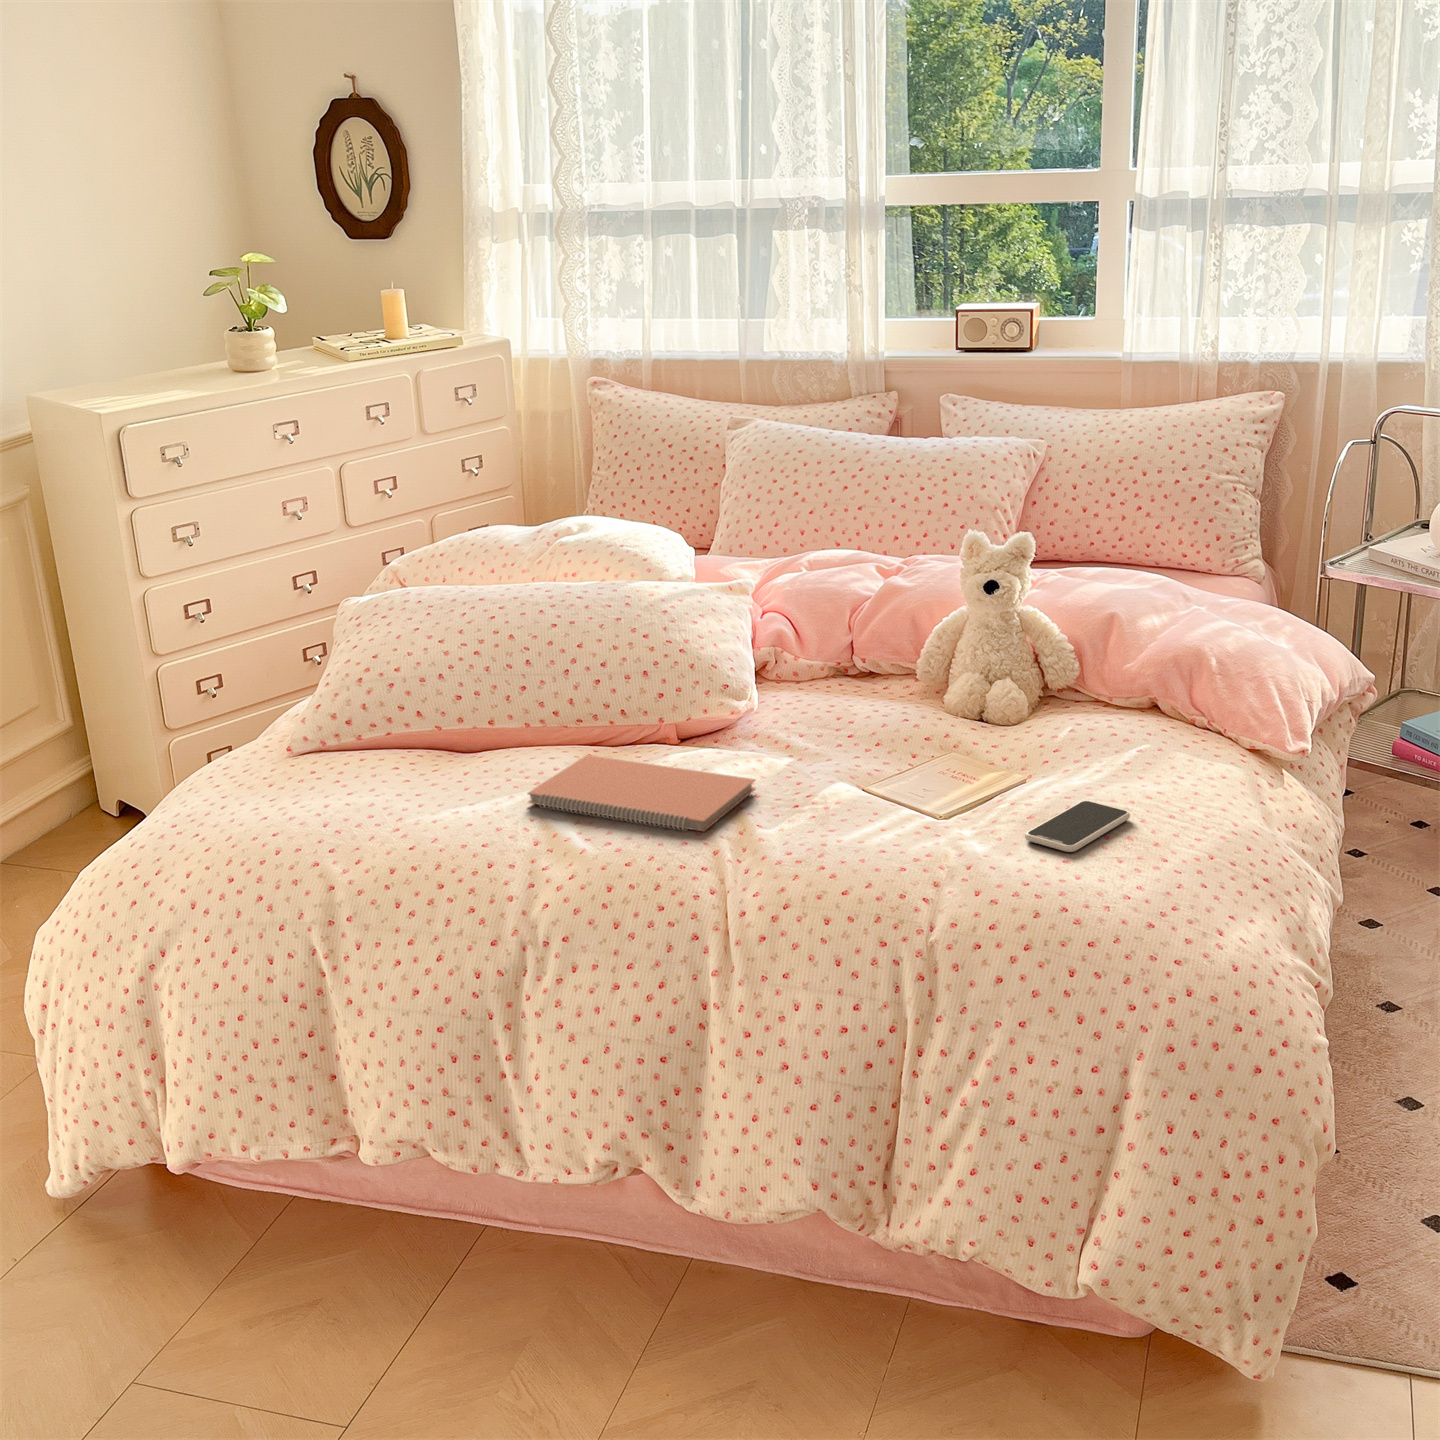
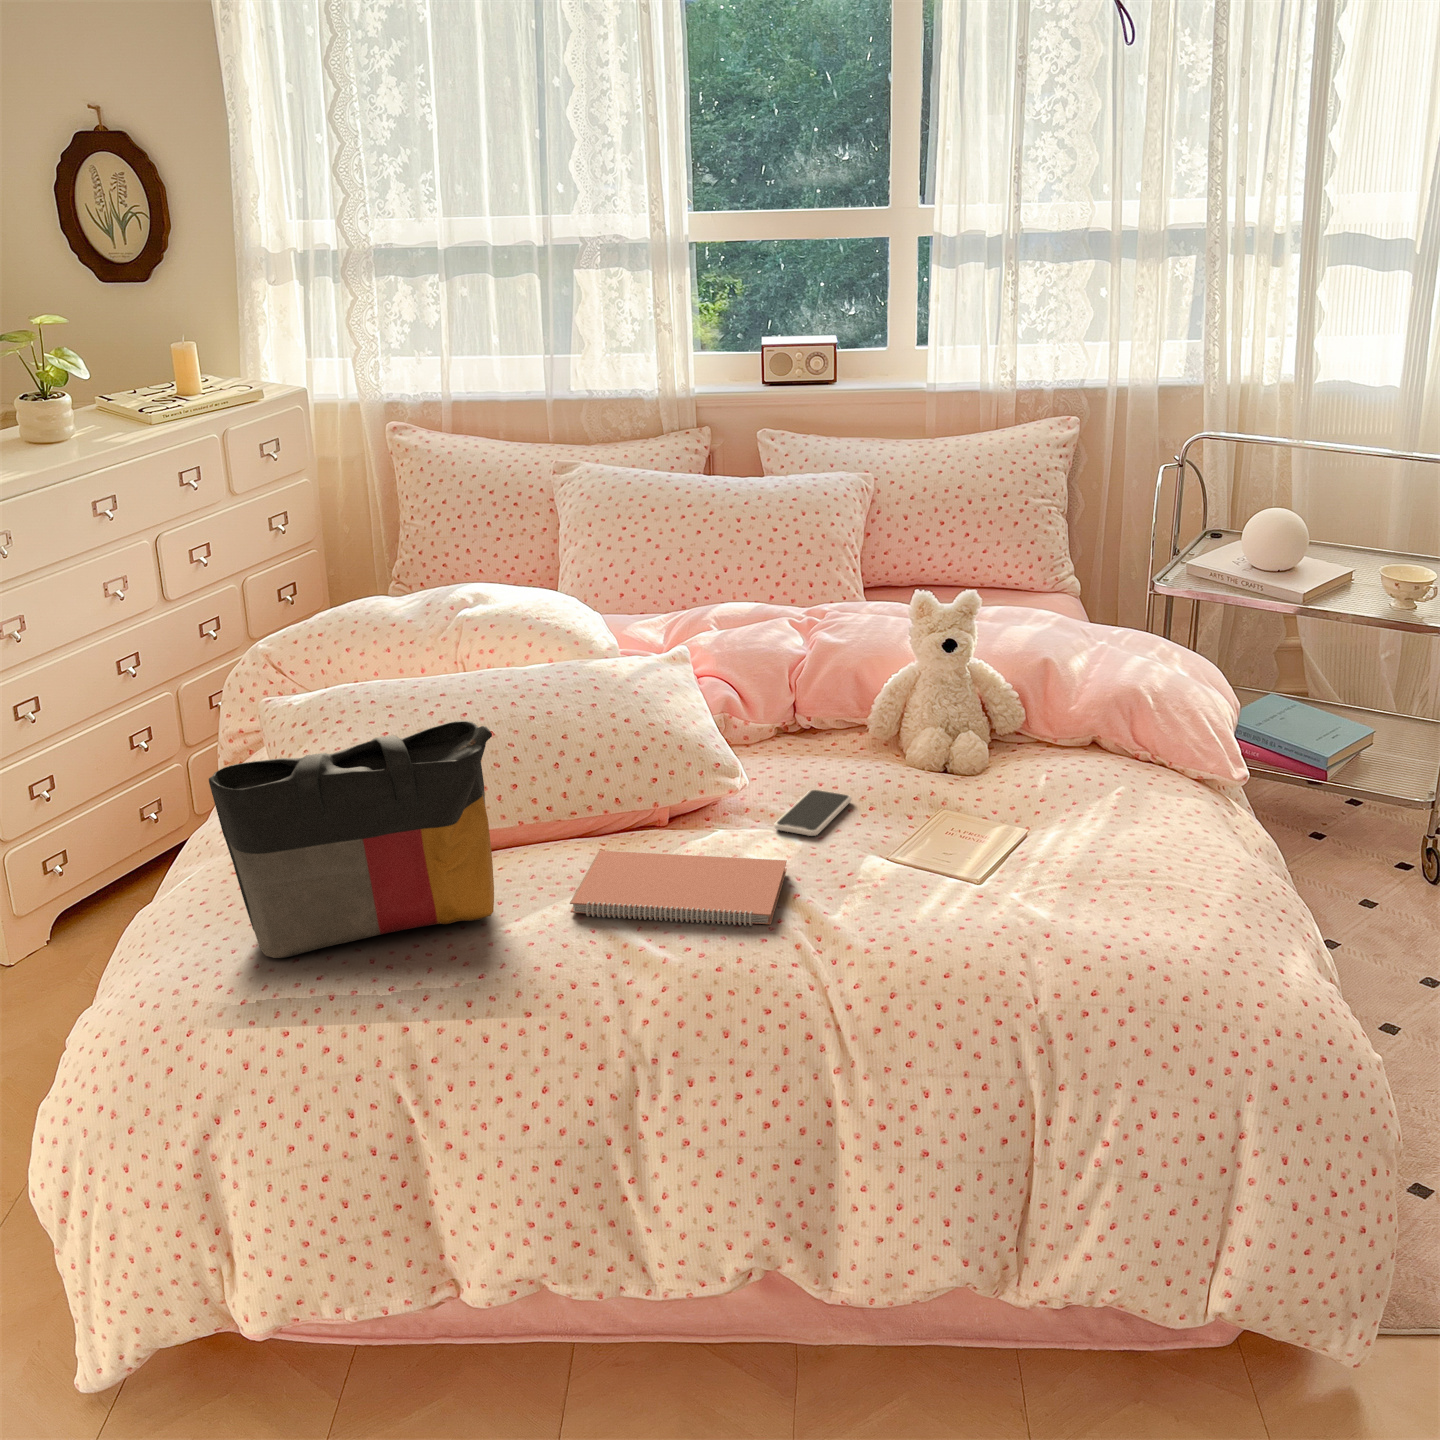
tote bag: none [198,606,465,811] -> present [209,721,494,958]
smartphone: present [1025,801,1130,852] -> present [774,790,851,836]

